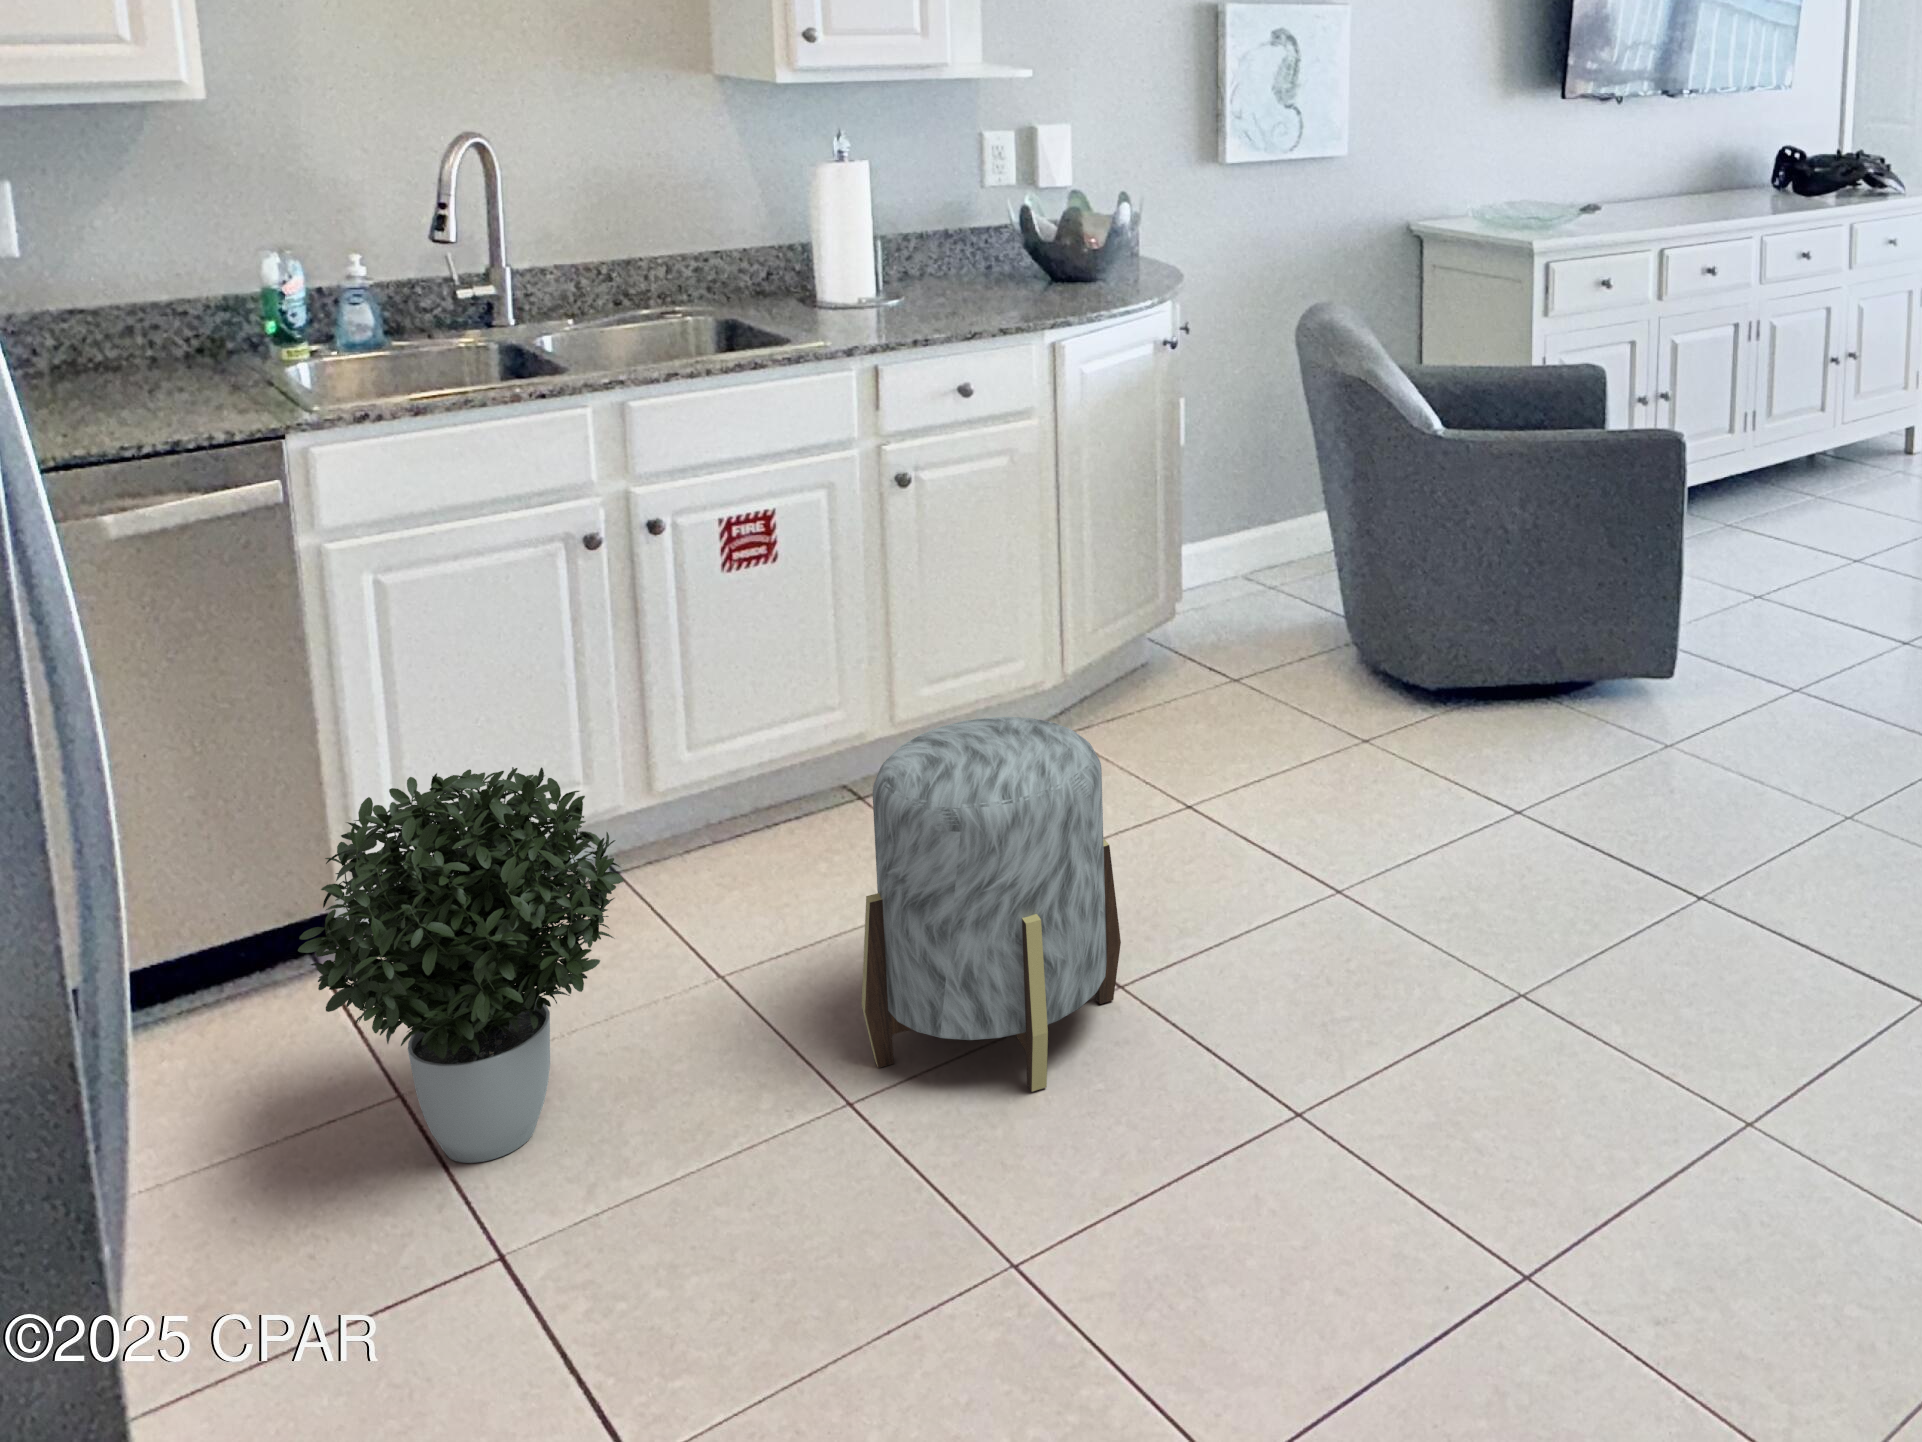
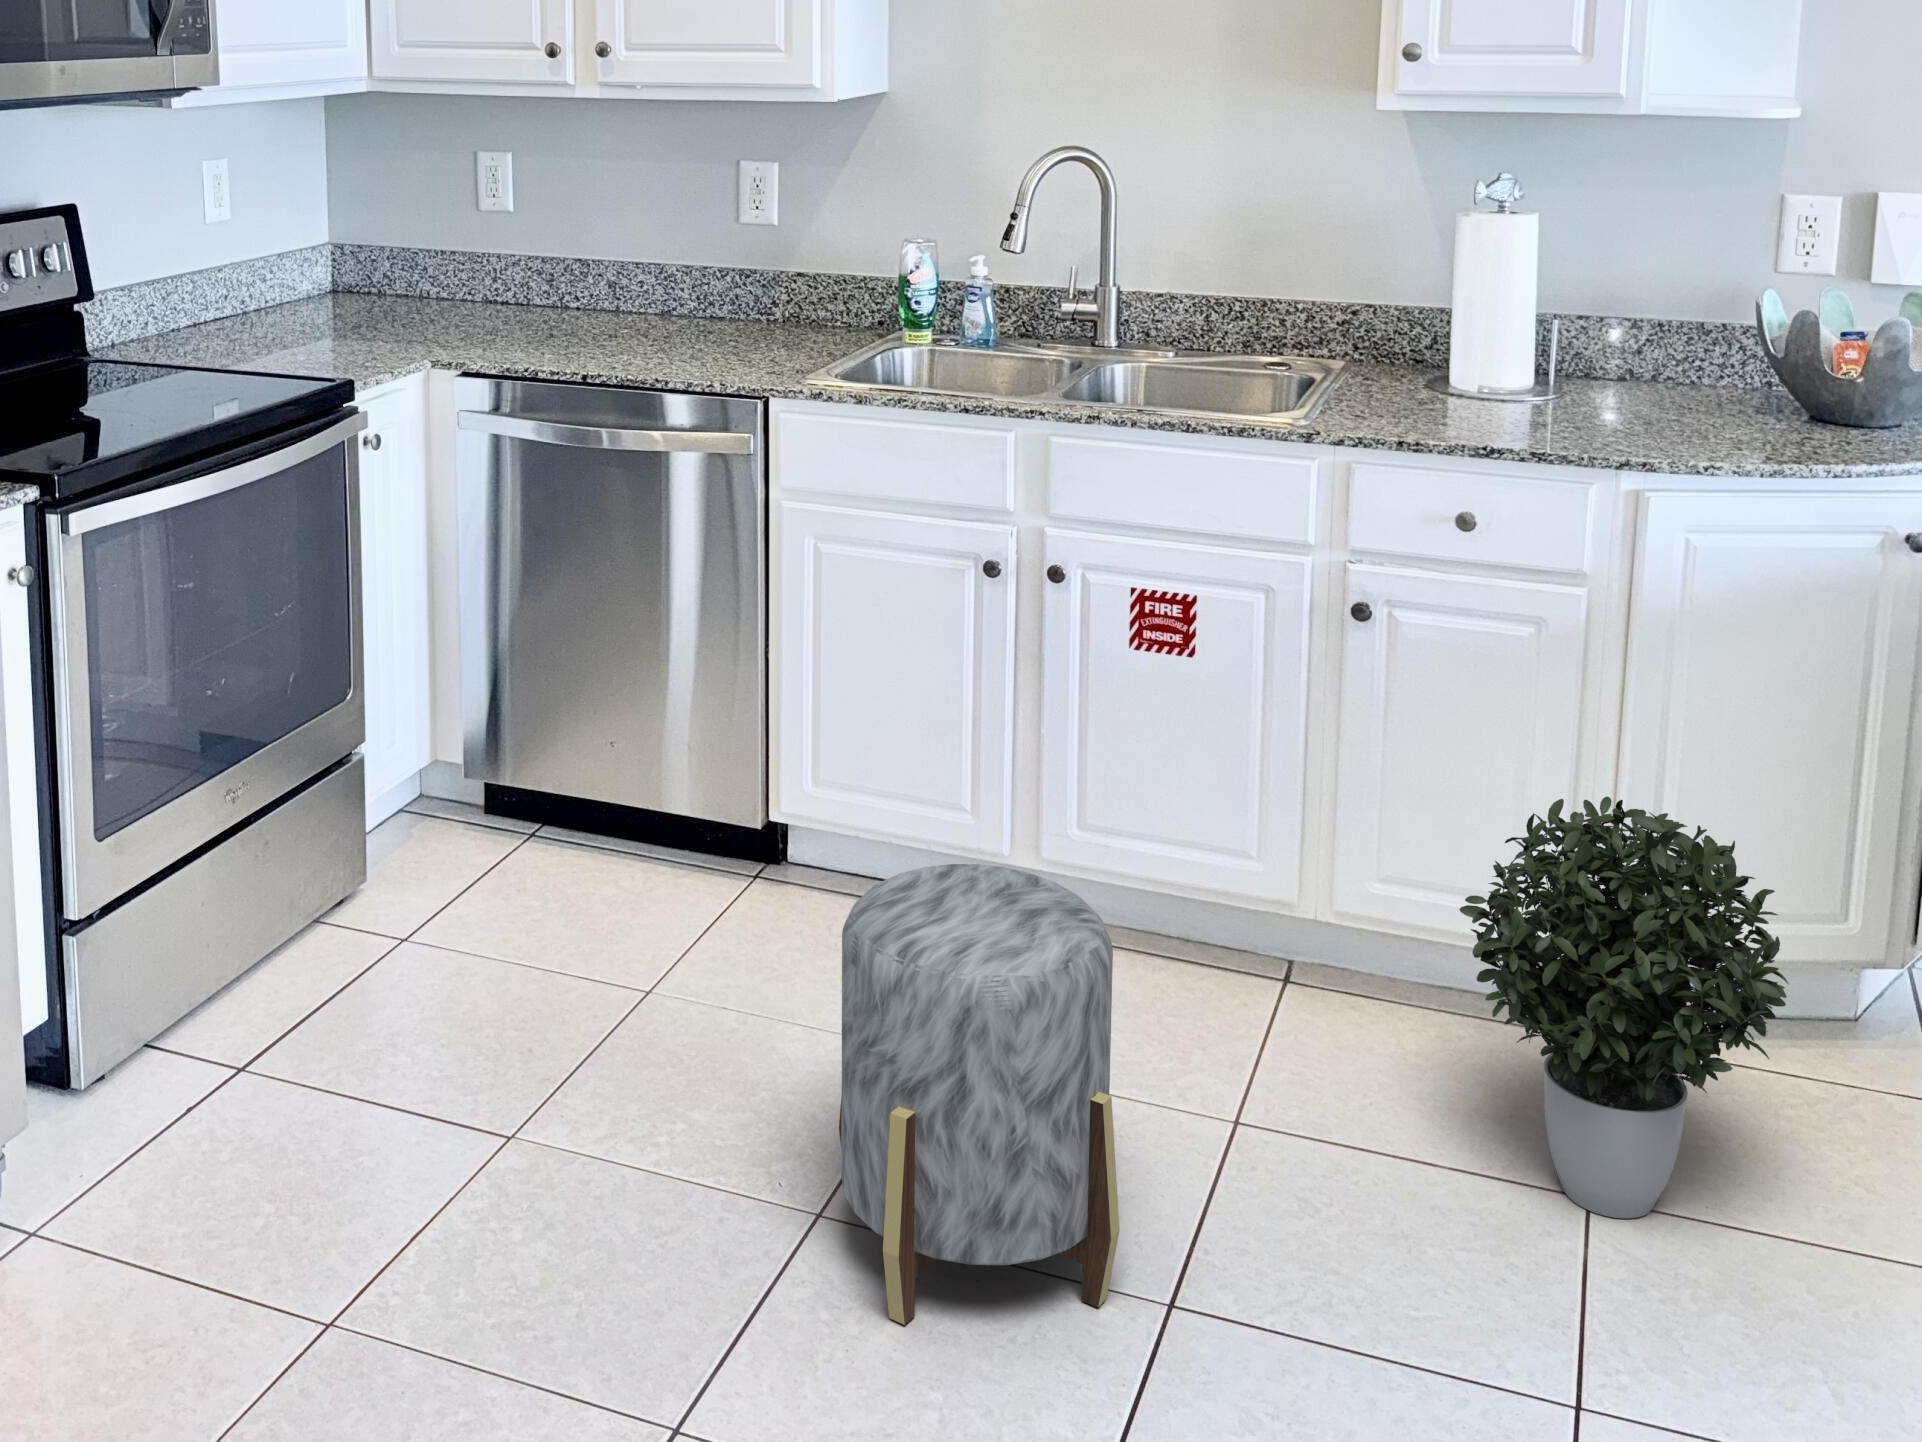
potted plant: present [298,767,624,1163] -> present [1459,796,1789,1218]

